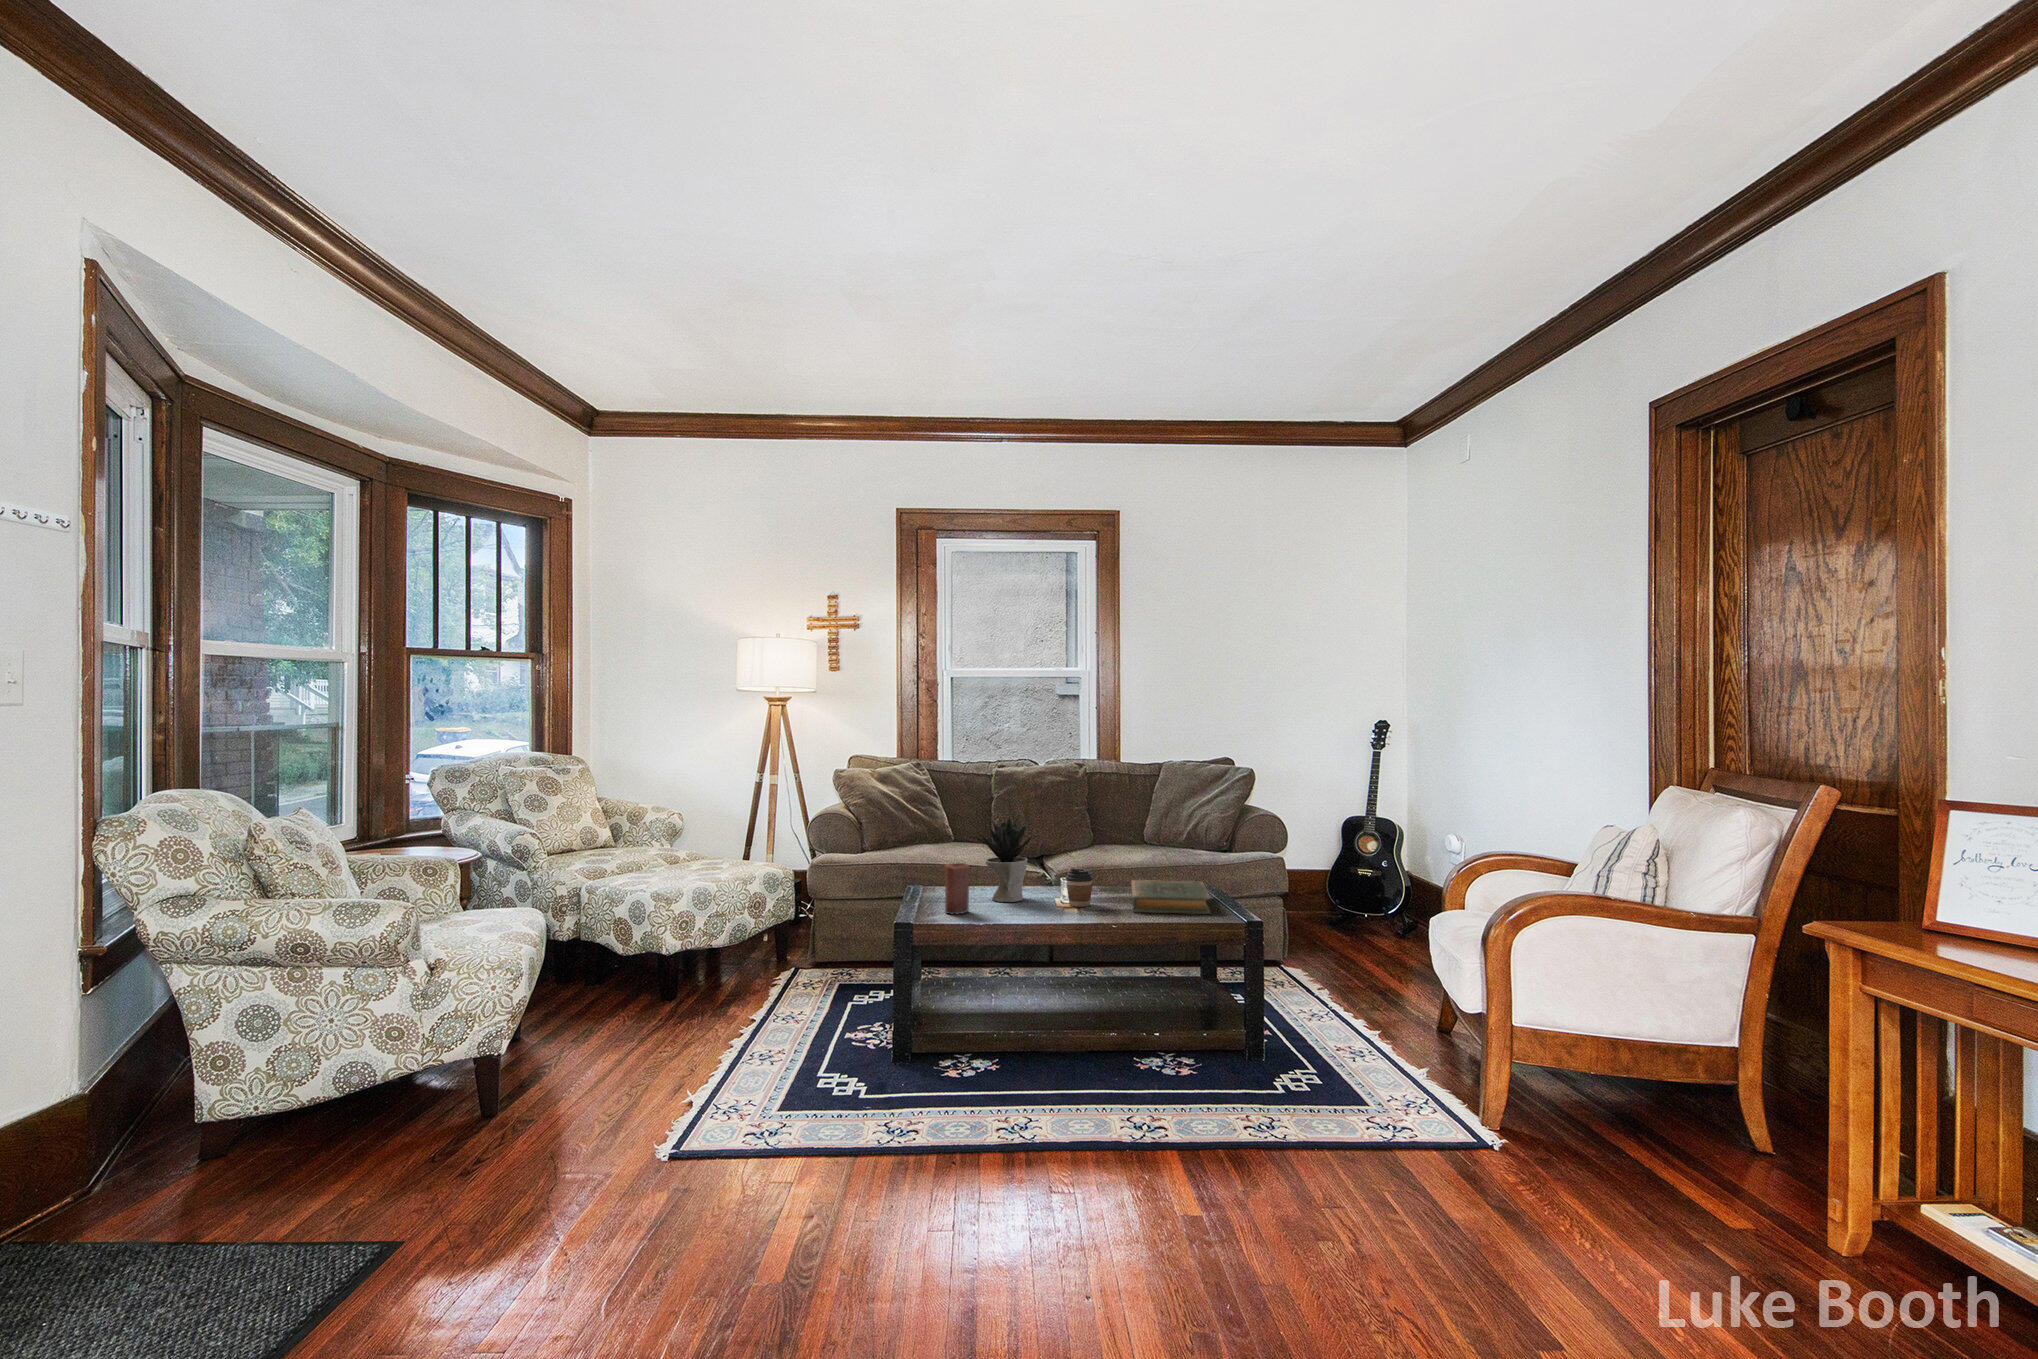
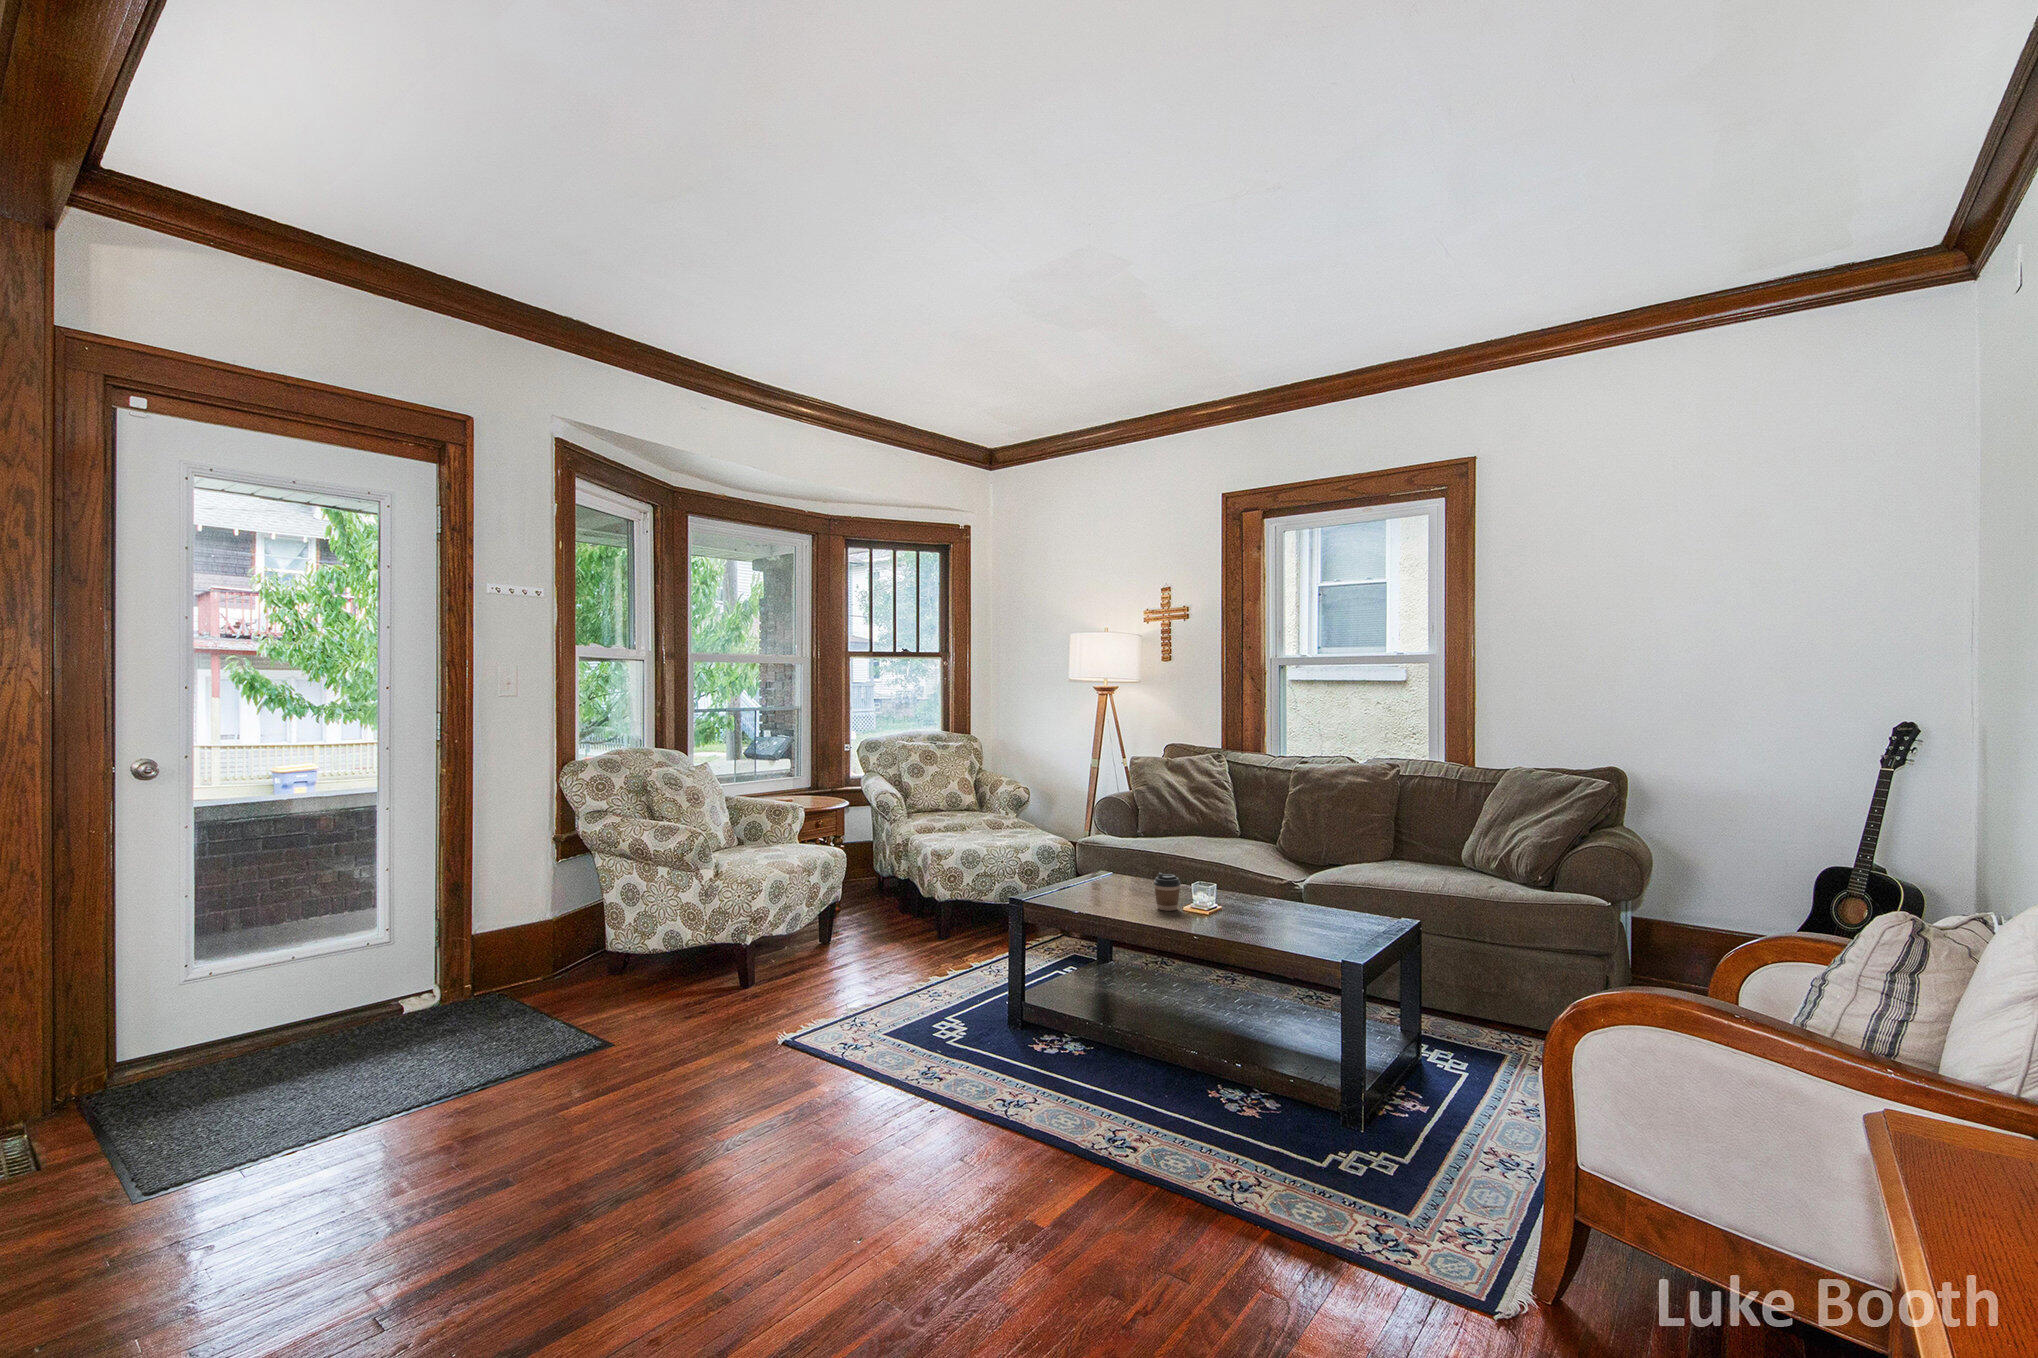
potted plant: present [978,810,1037,902] -> none [1096,811,1151,897]
candle: present [945,863,969,914] -> none [1049,853,1070,898]
hardback book: present [1132,880,1210,914] -> none [1189,895,1305,938]

